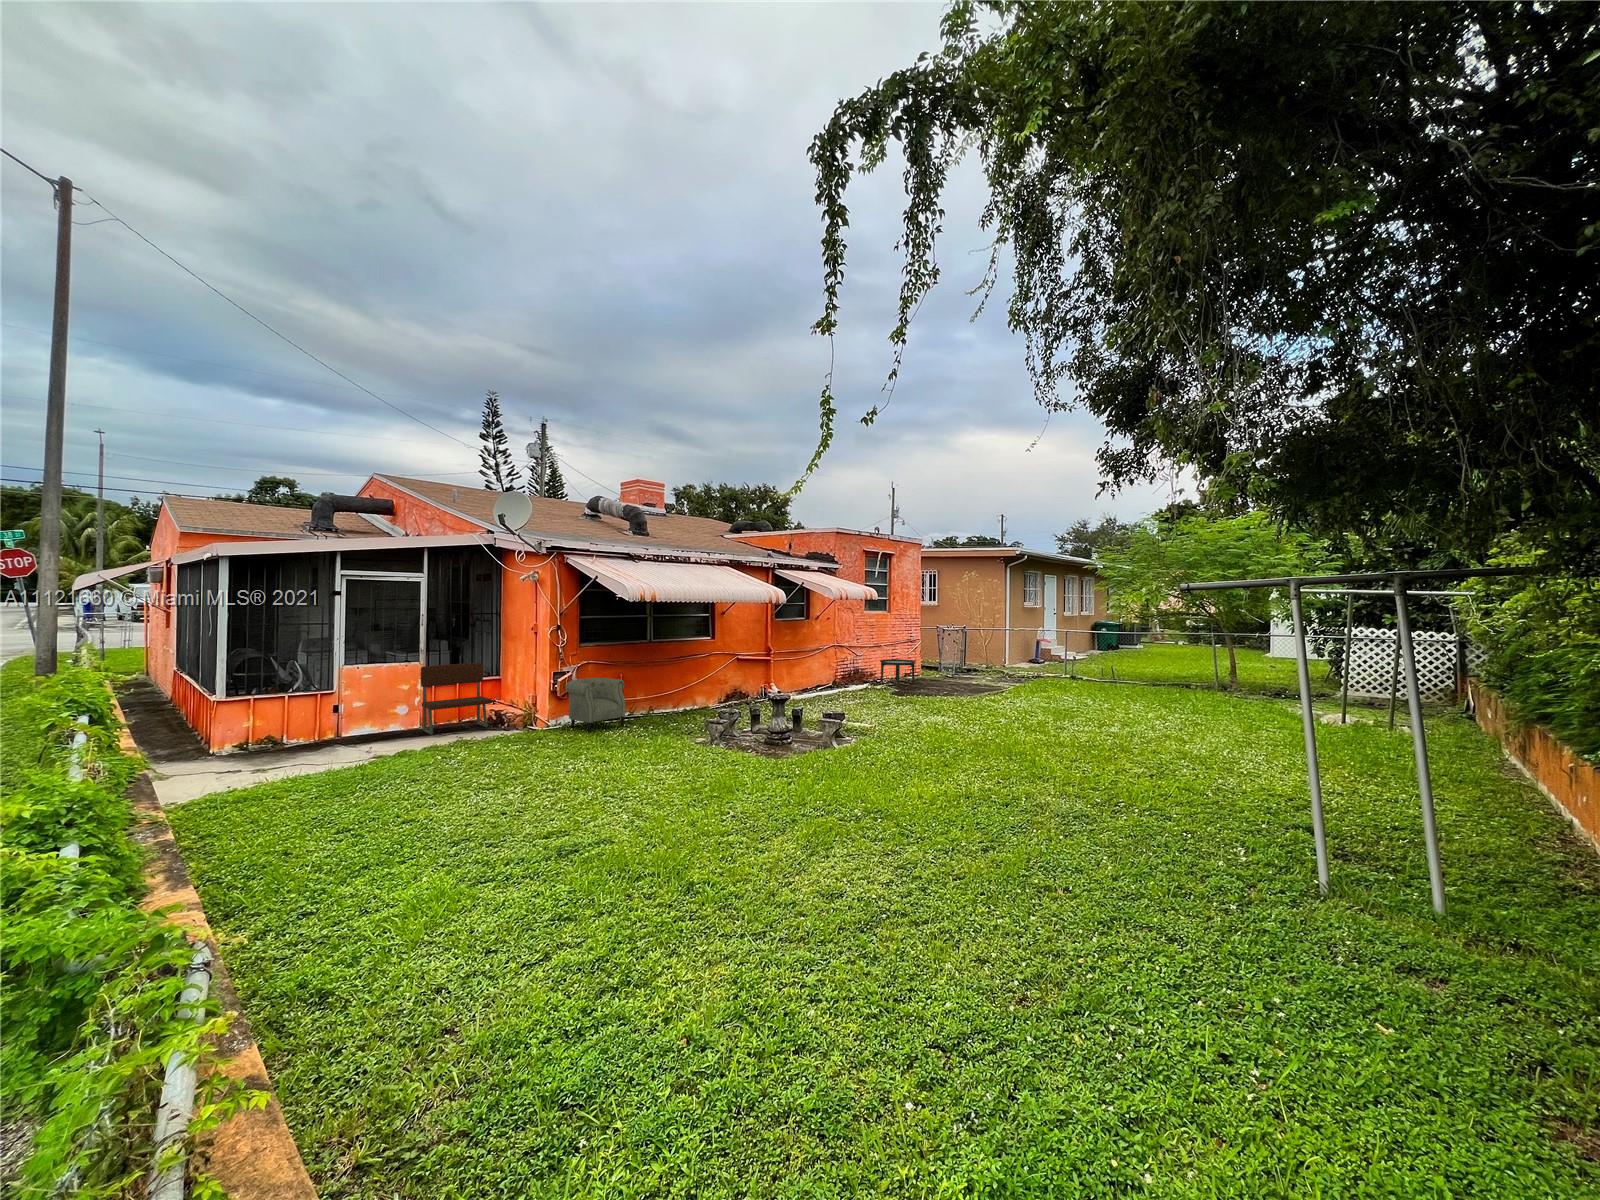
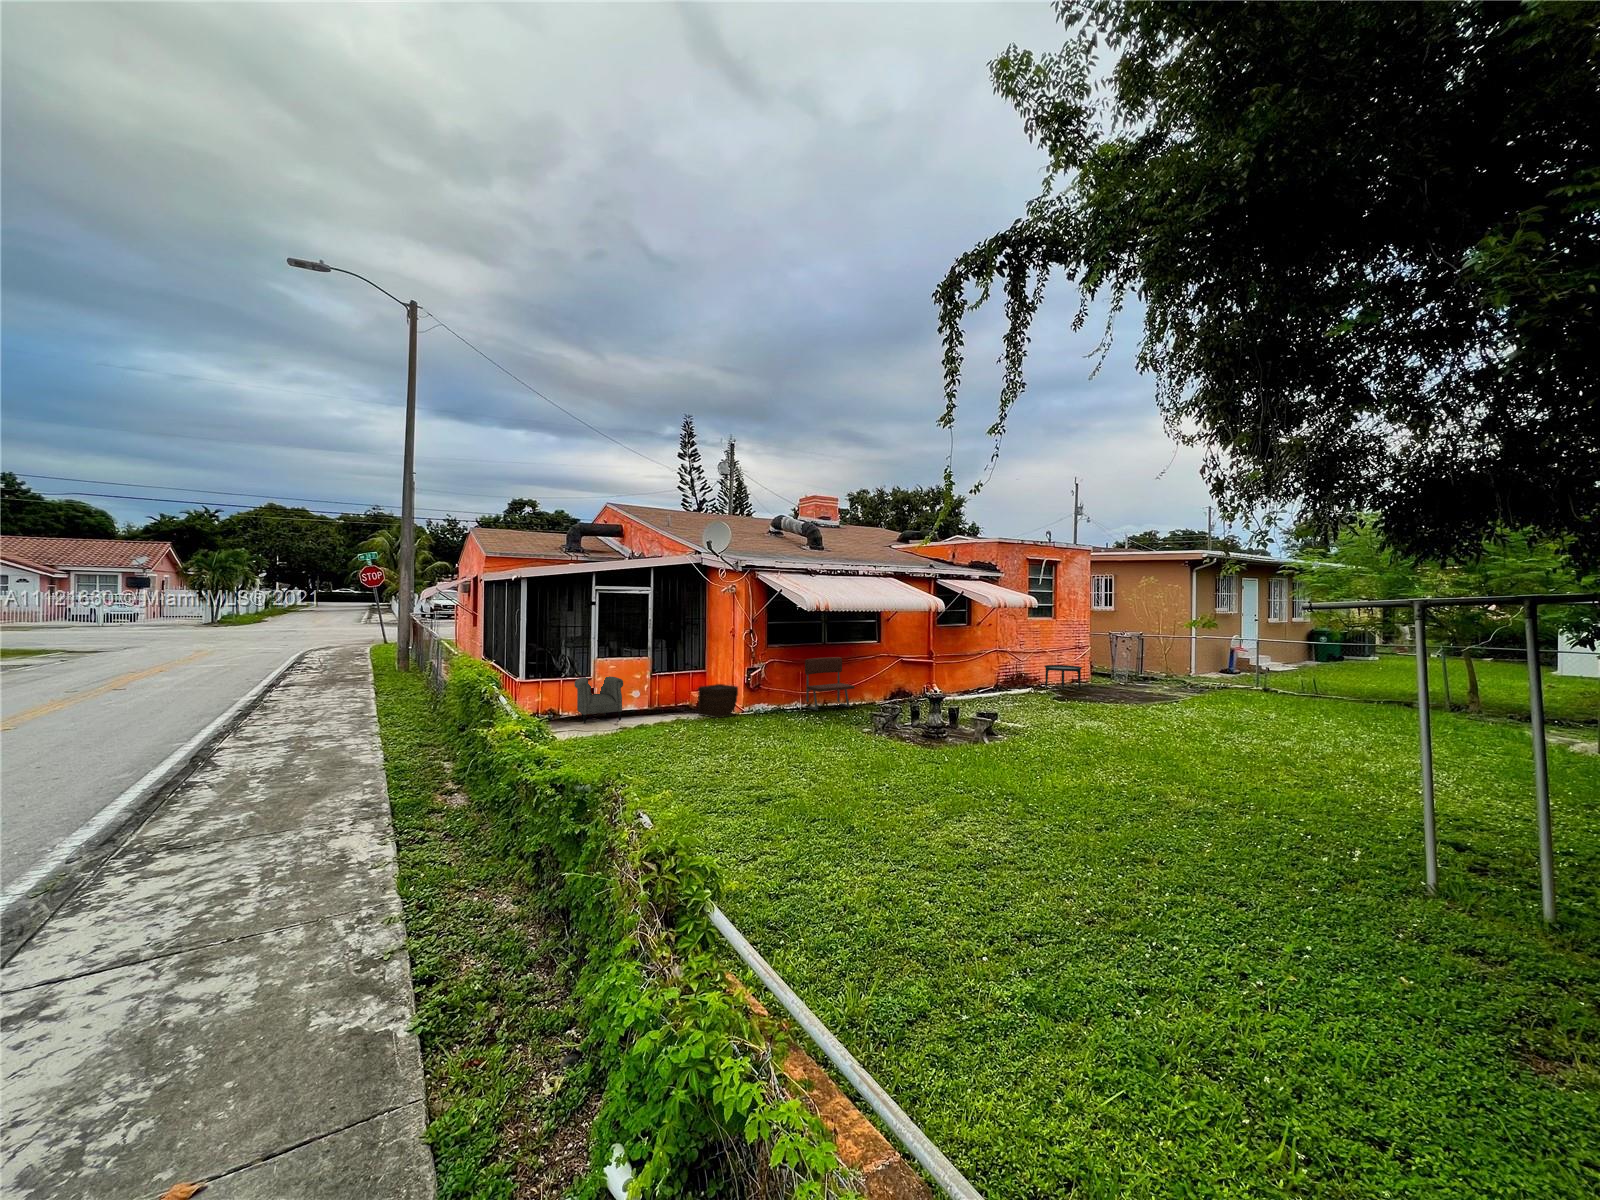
bench: present [421,663,493,735] -> present [805,657,855,711]
chair: present [566,678,625,733] -> present [575,676,623,724]
wooden crate: none [488,692,543,736] -> present [698,684,738,718]

